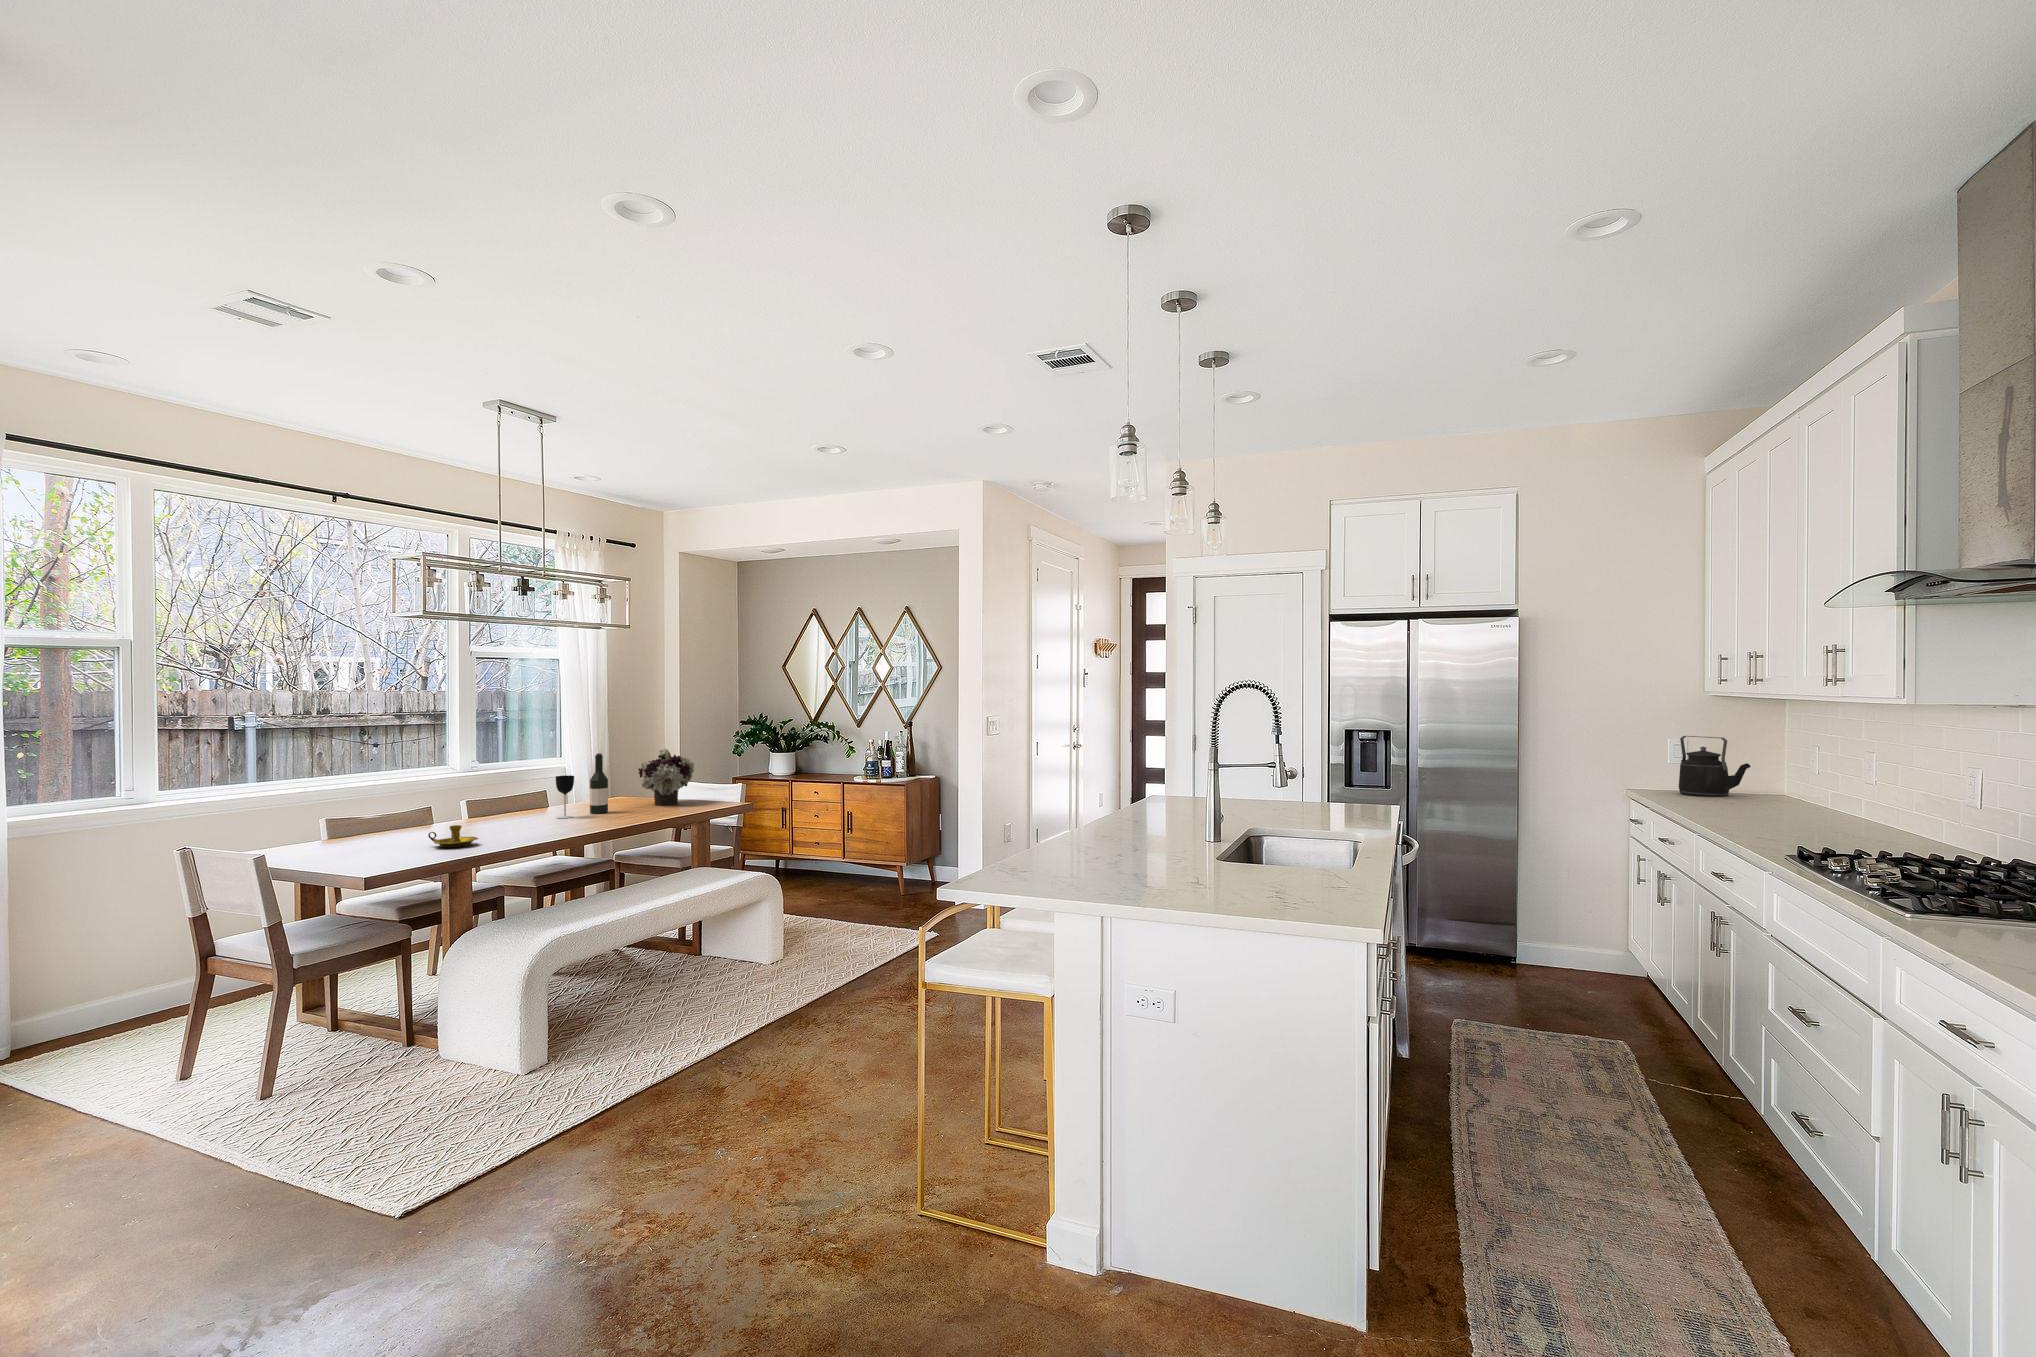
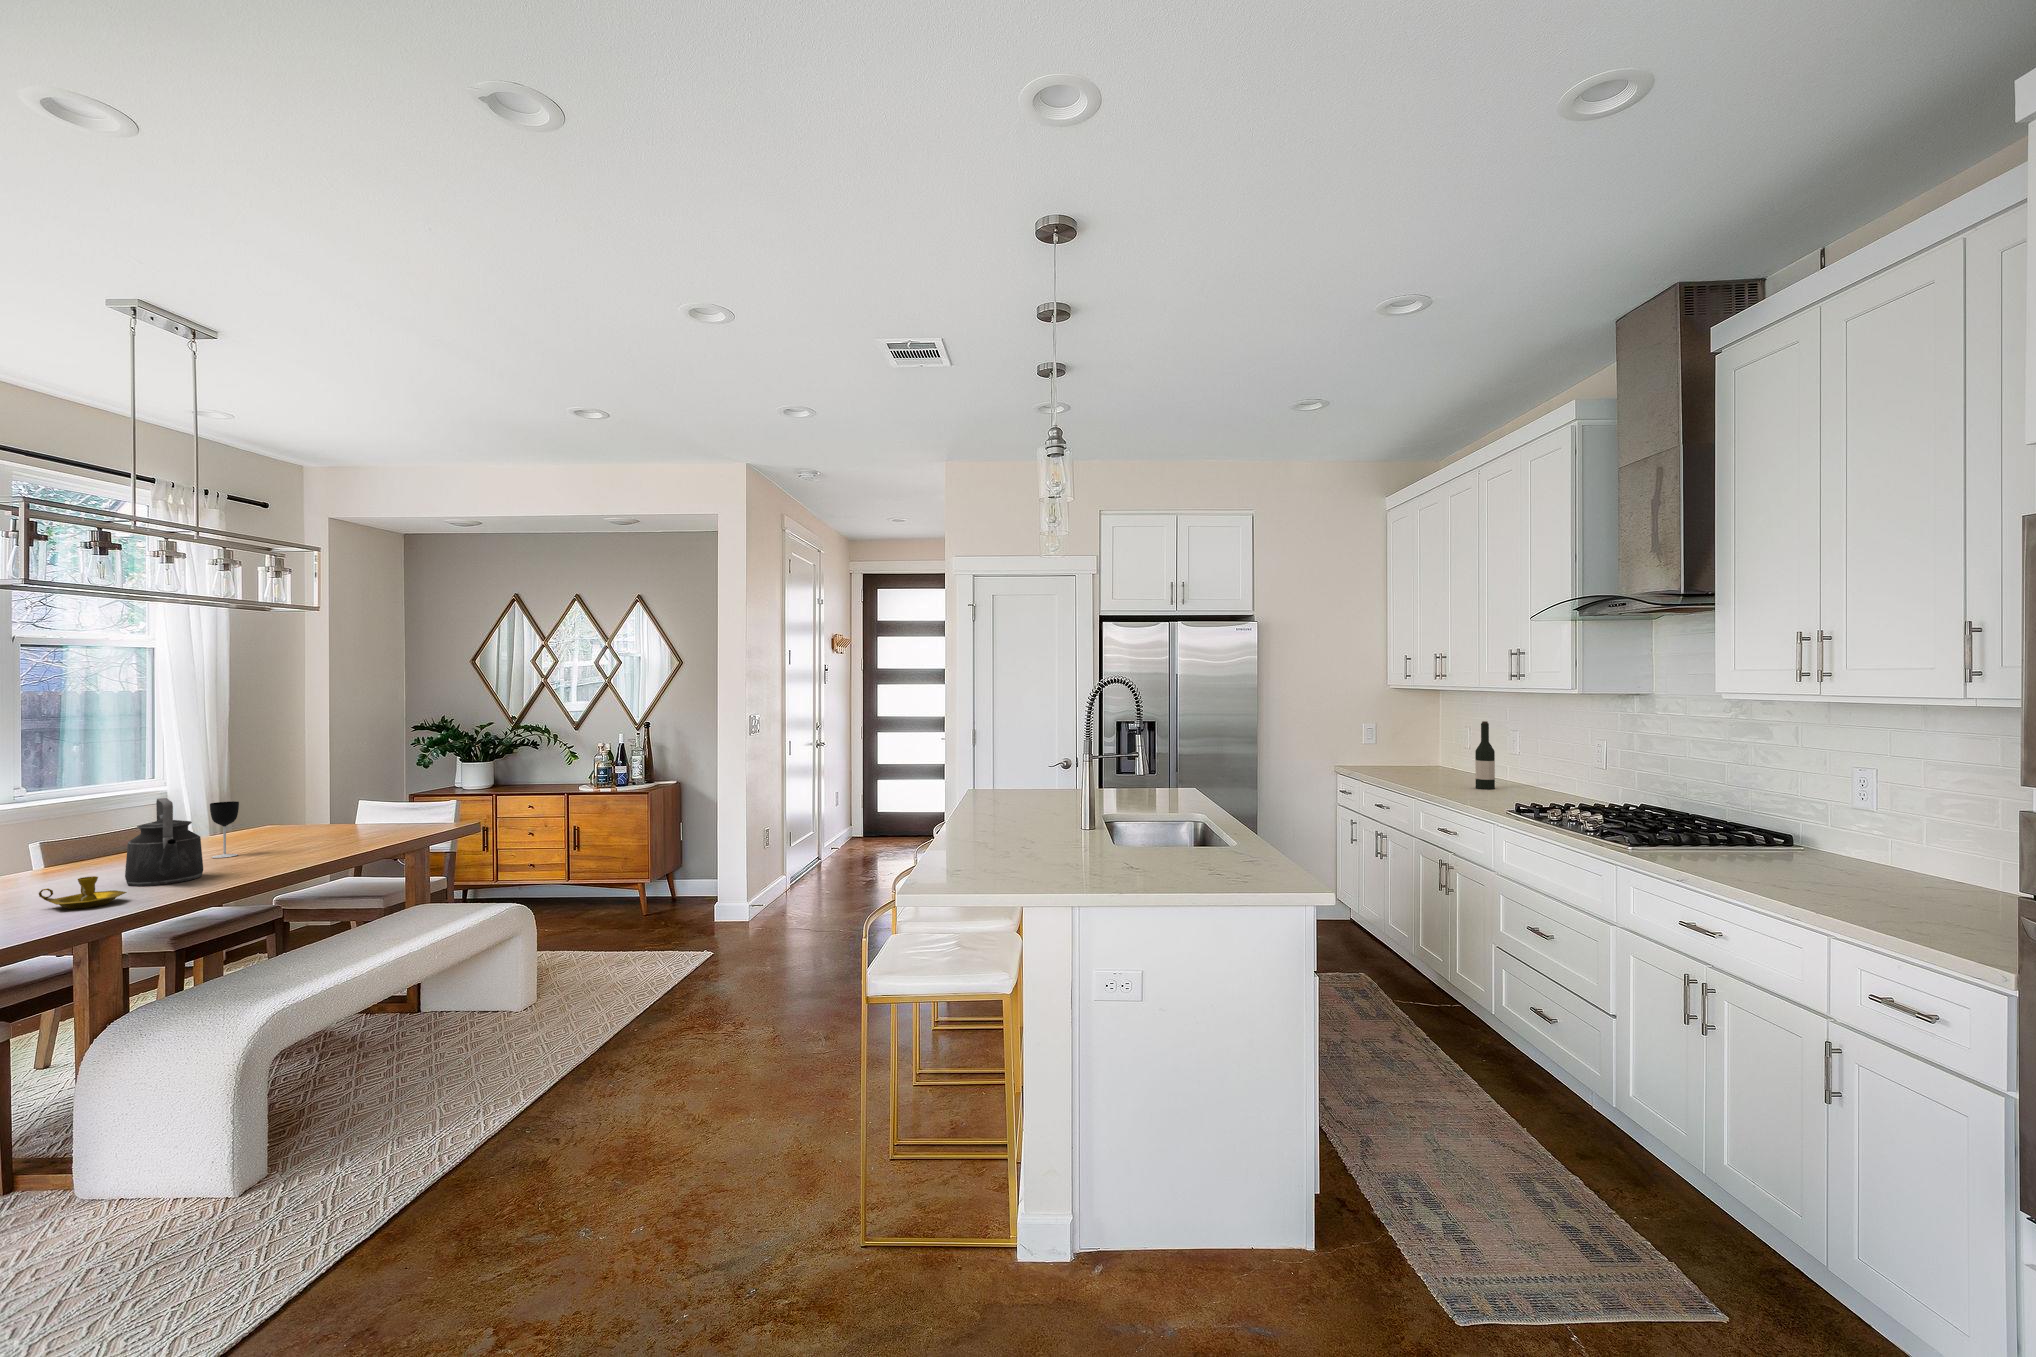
kettle: present [1679,736,1751,796] -> present [125,798,203,886]
flower arrangement: present [638,748,694,806] -> none [316,762,400,833]
wine bottle: present [590,753,608,814] -> present [1475,721,1495,789]

